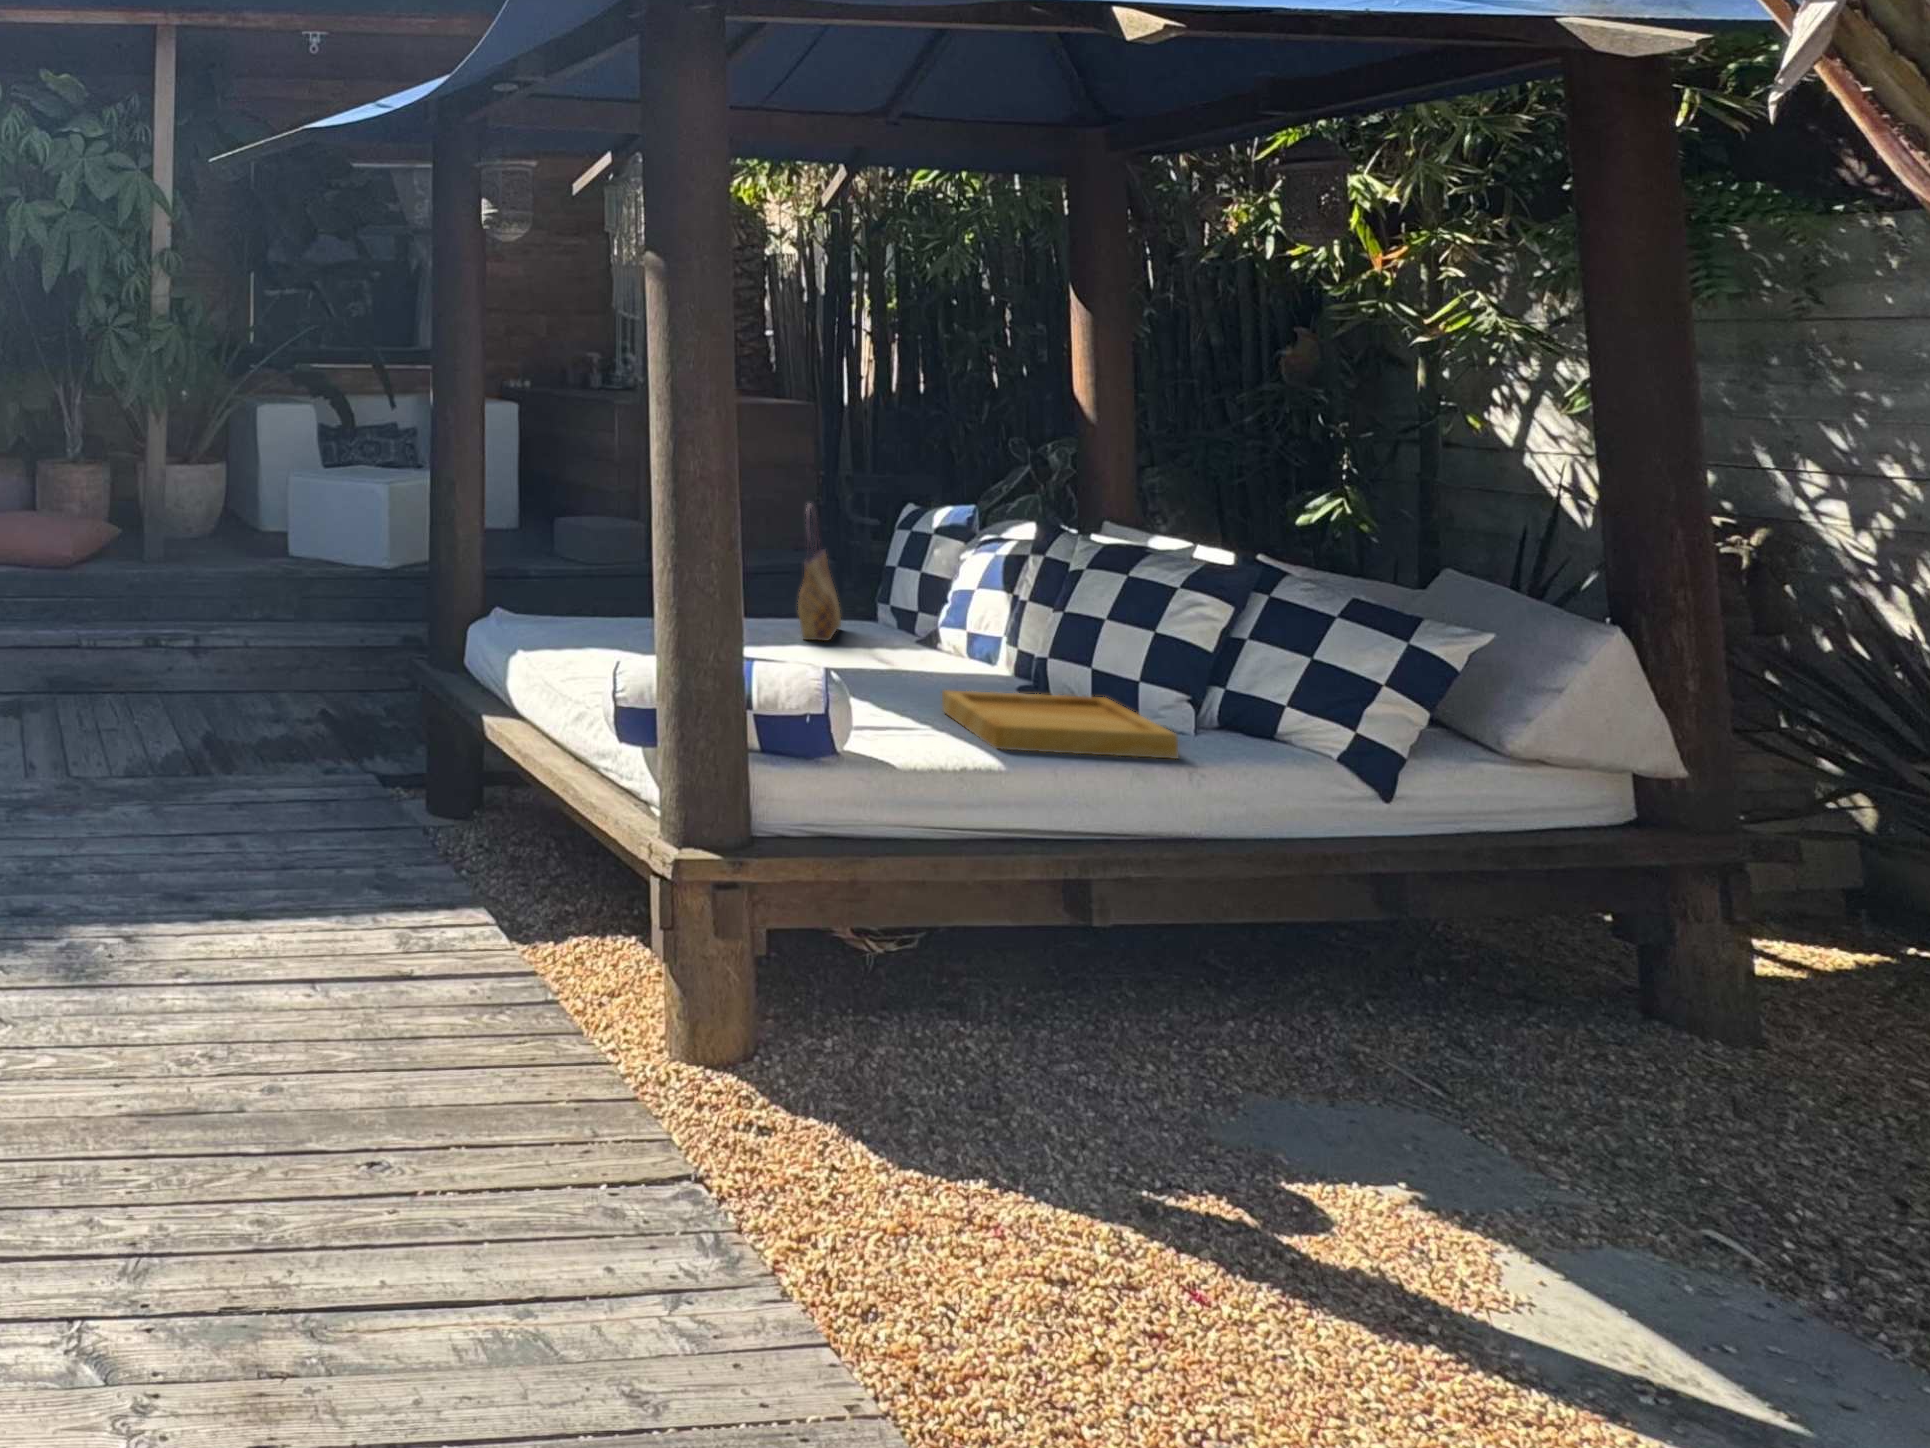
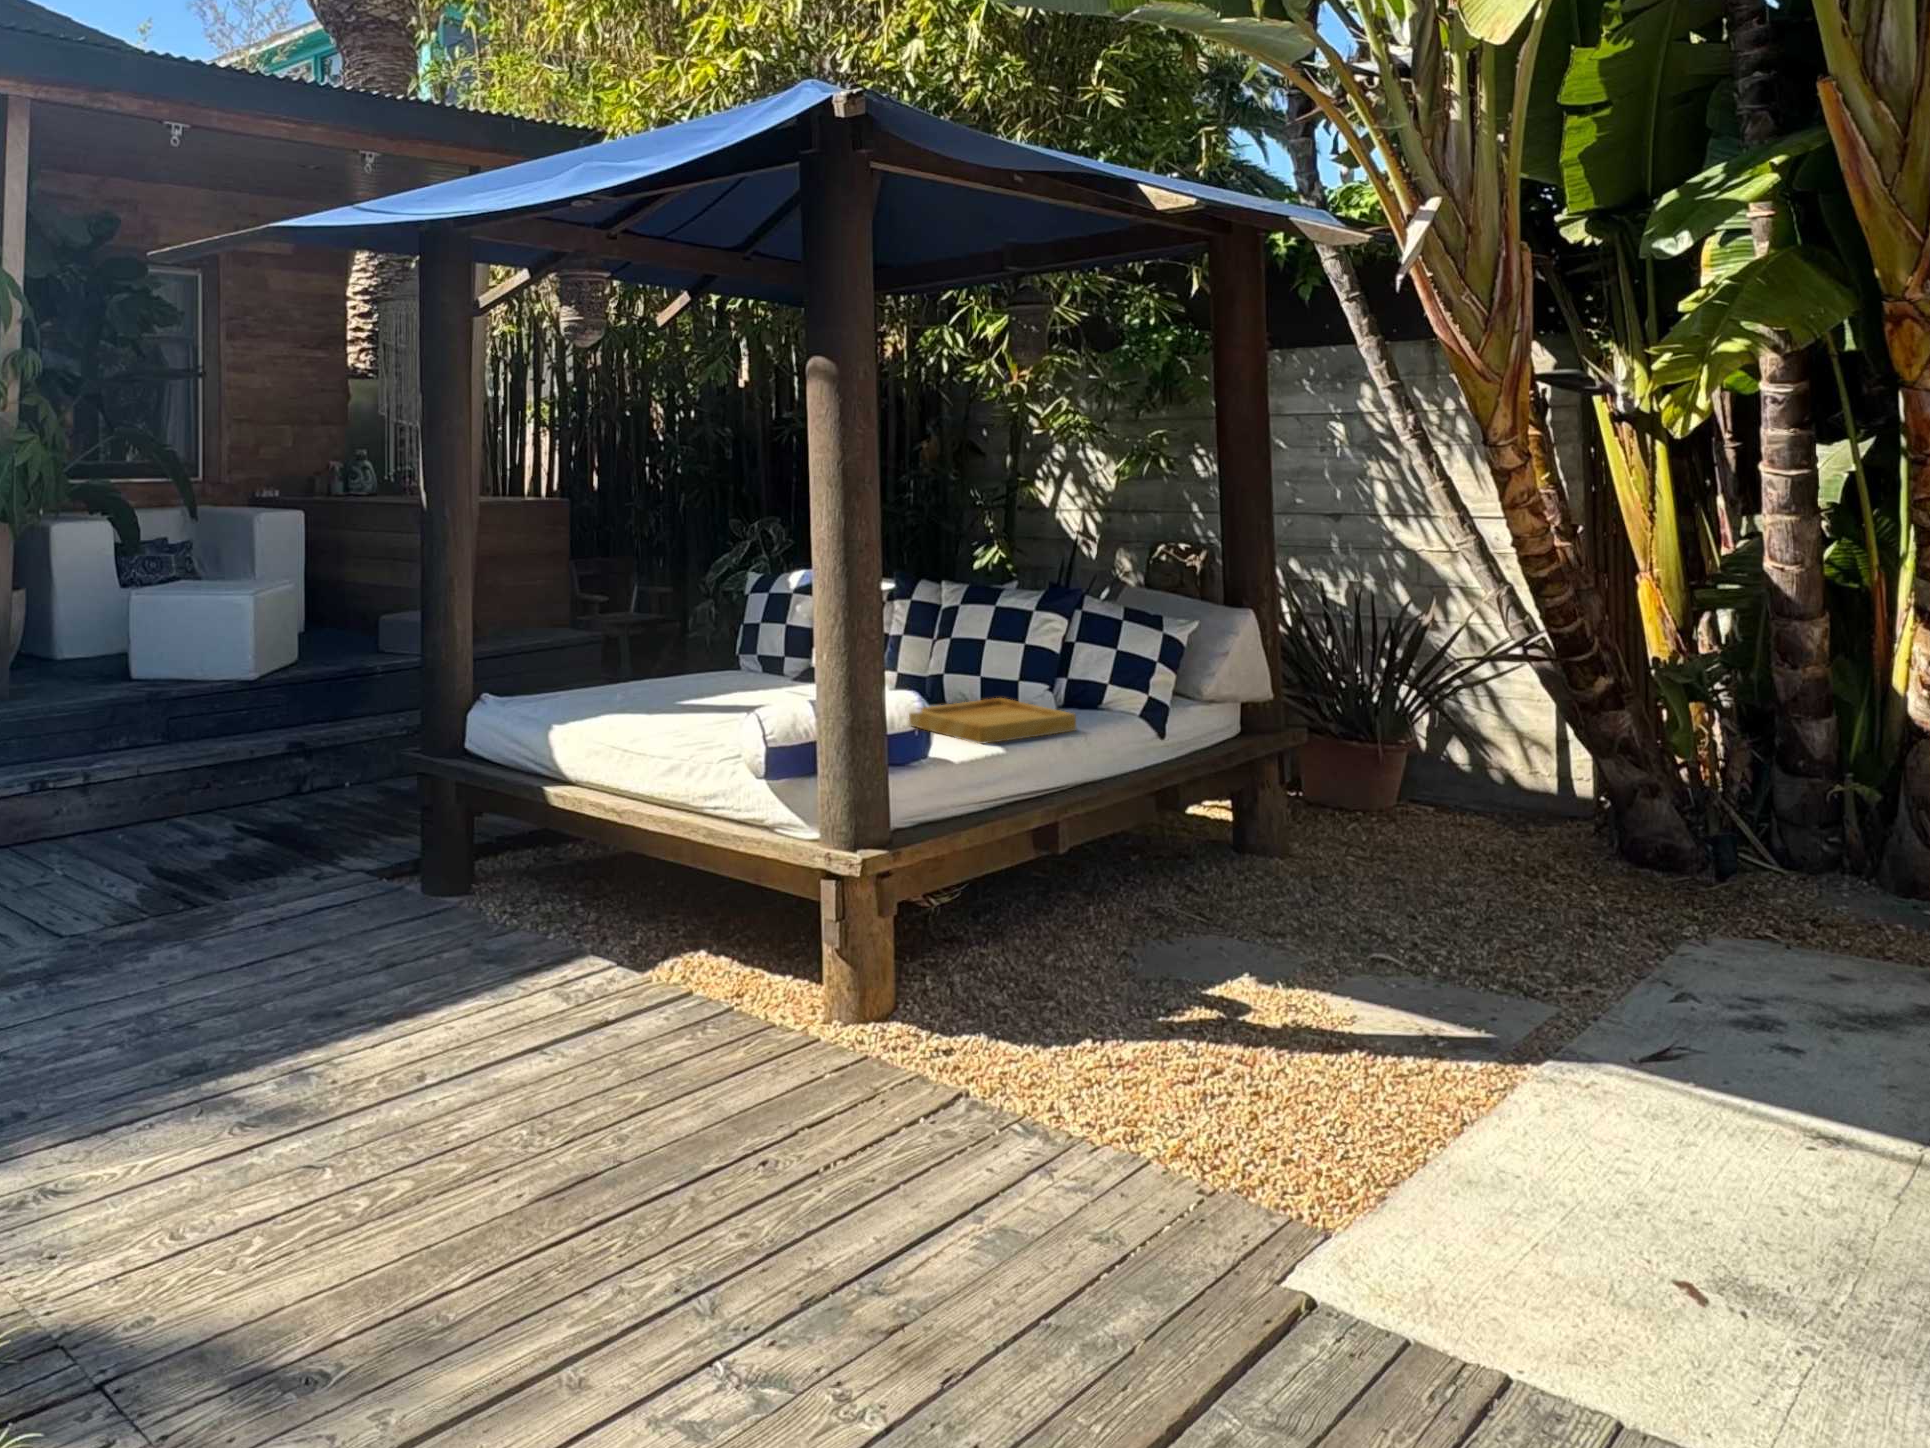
tote bag: present [798,504,841,641] -> none [718,579,752,691]

